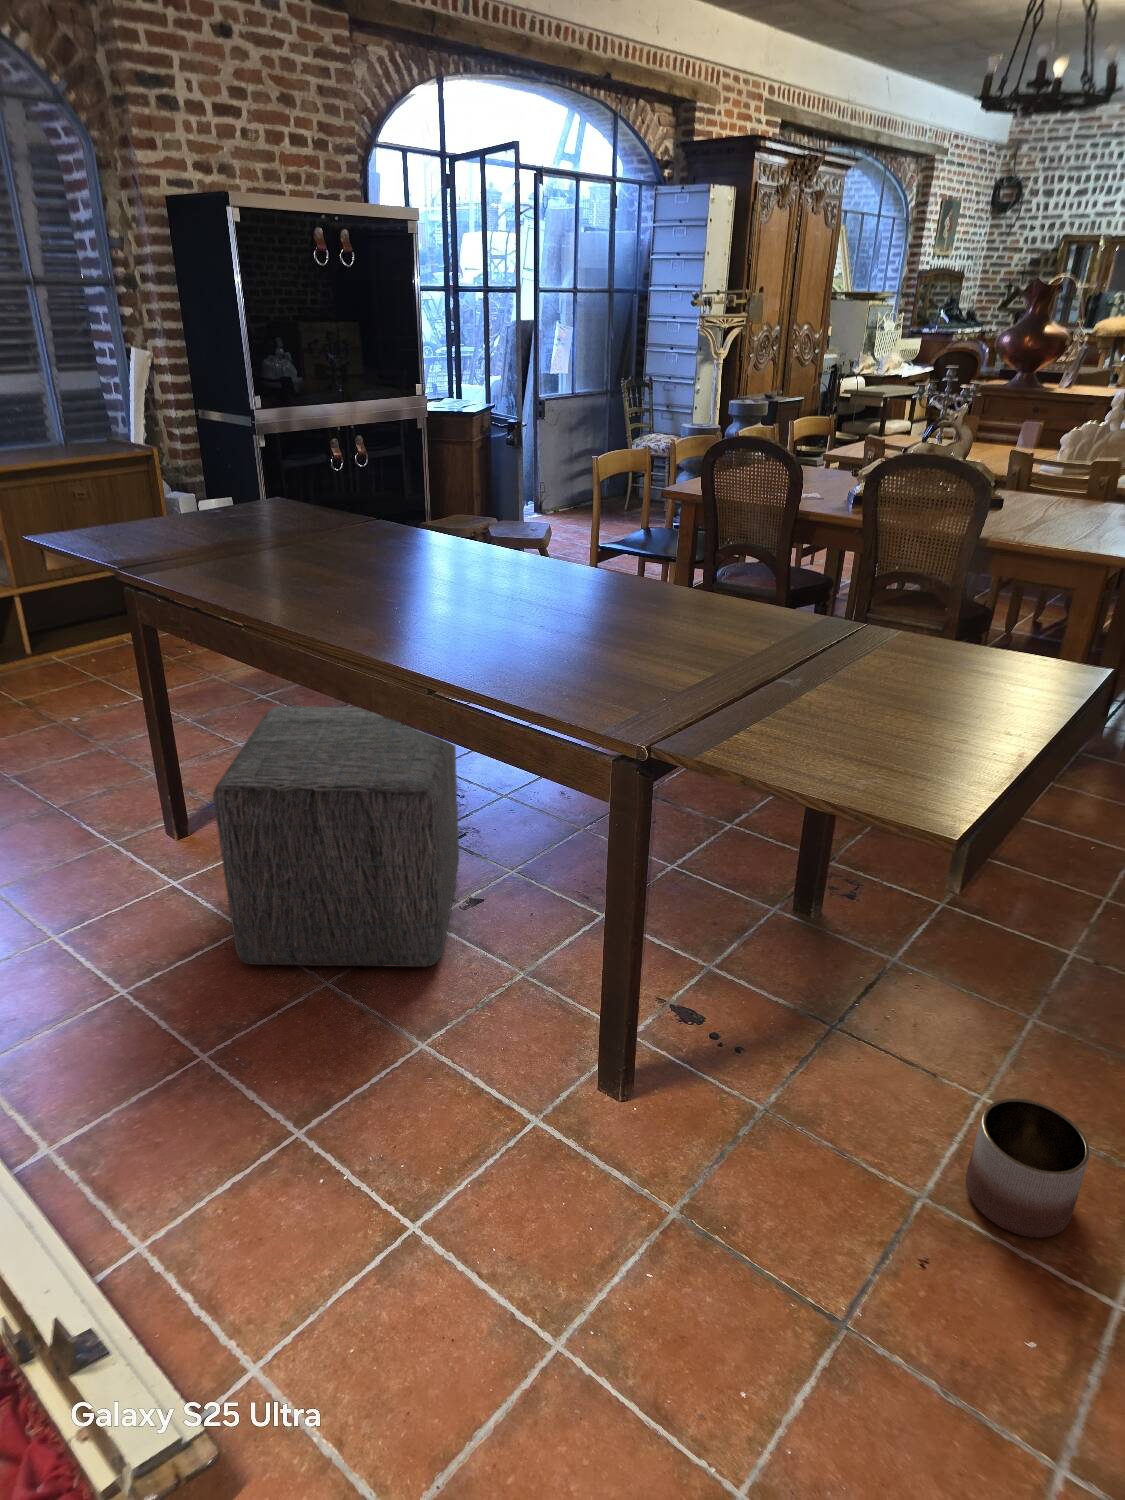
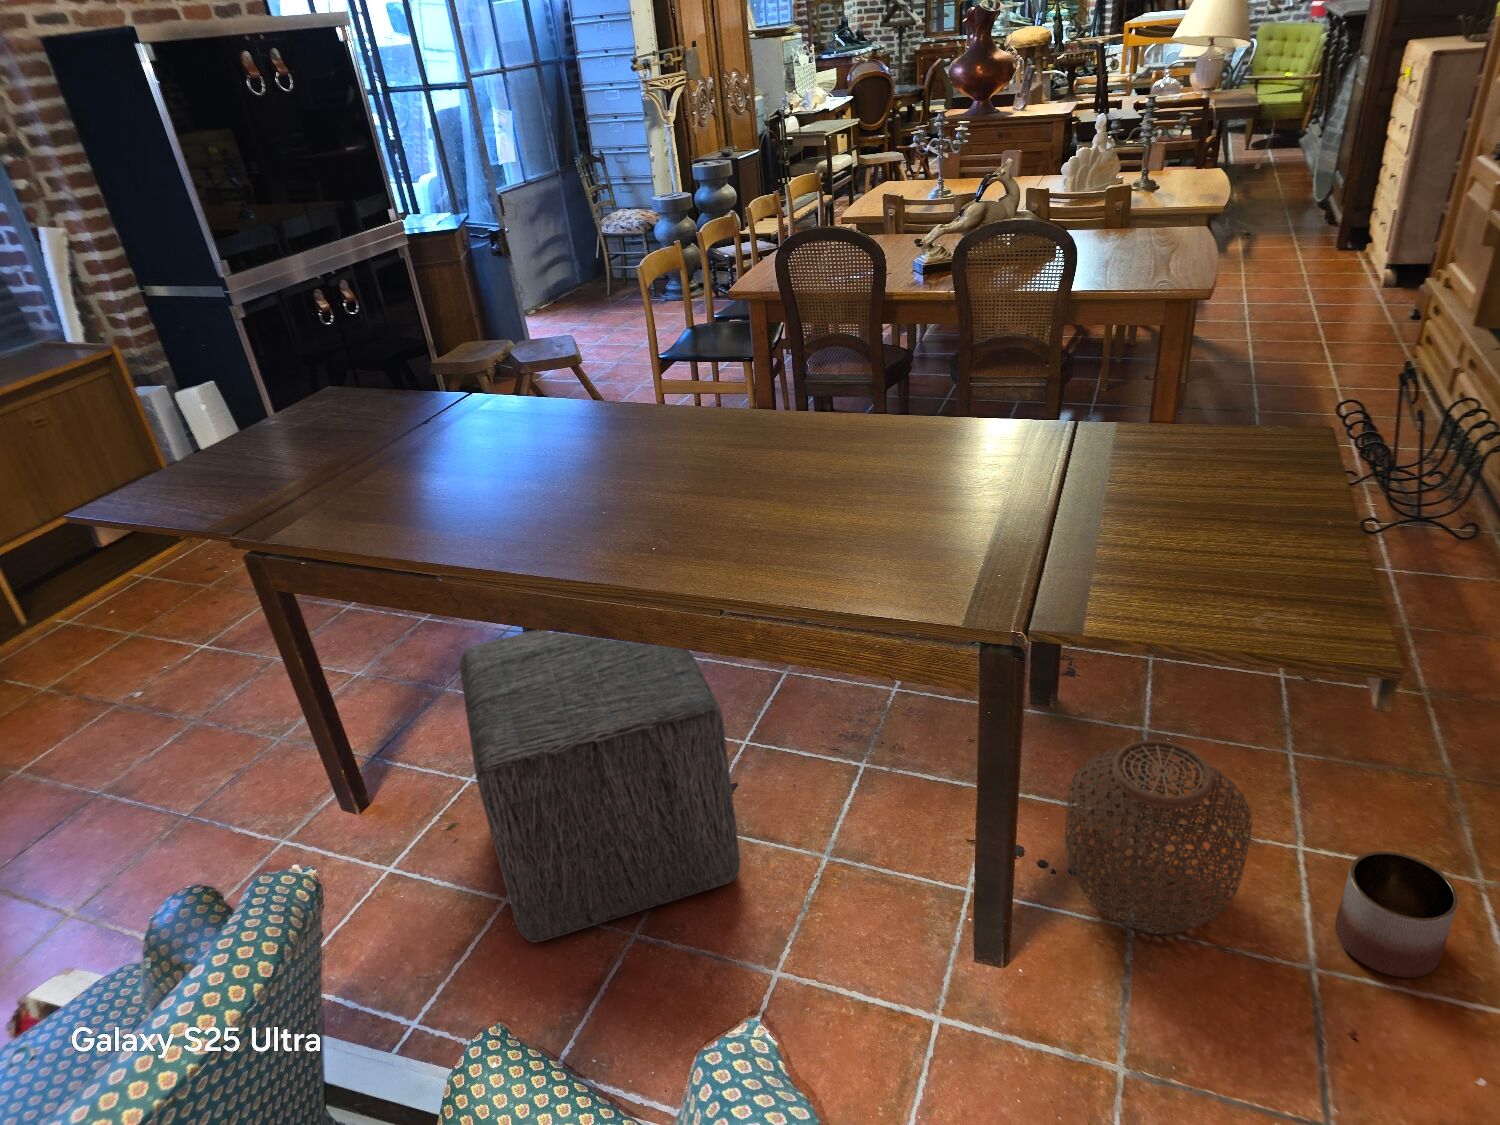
woven basket: none [716,923,899,1123] -> present [1065,740,1252,934]

